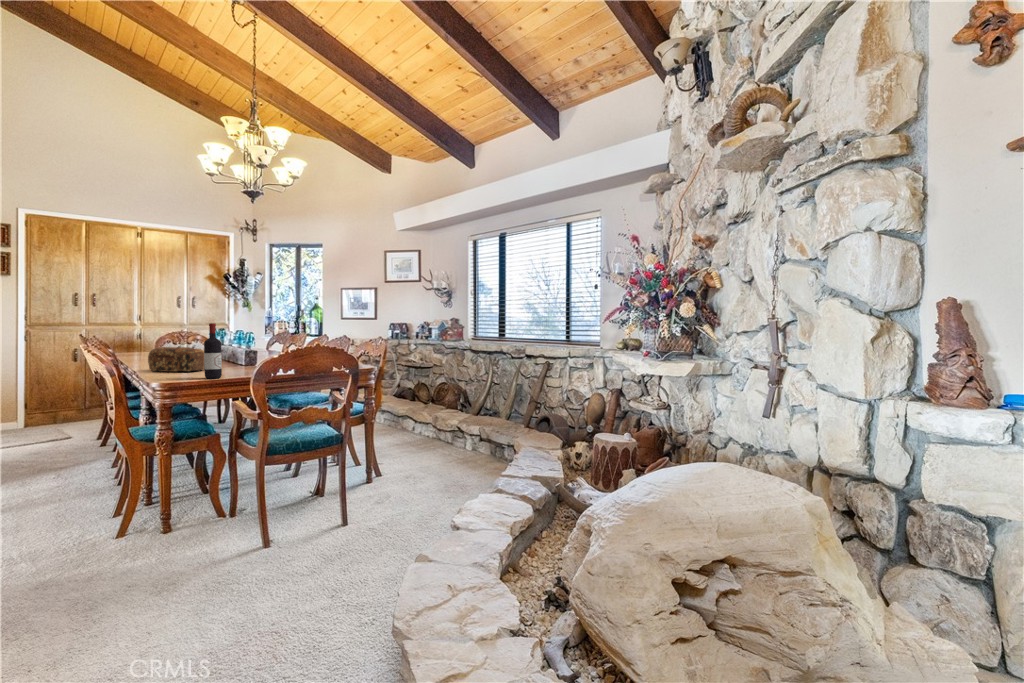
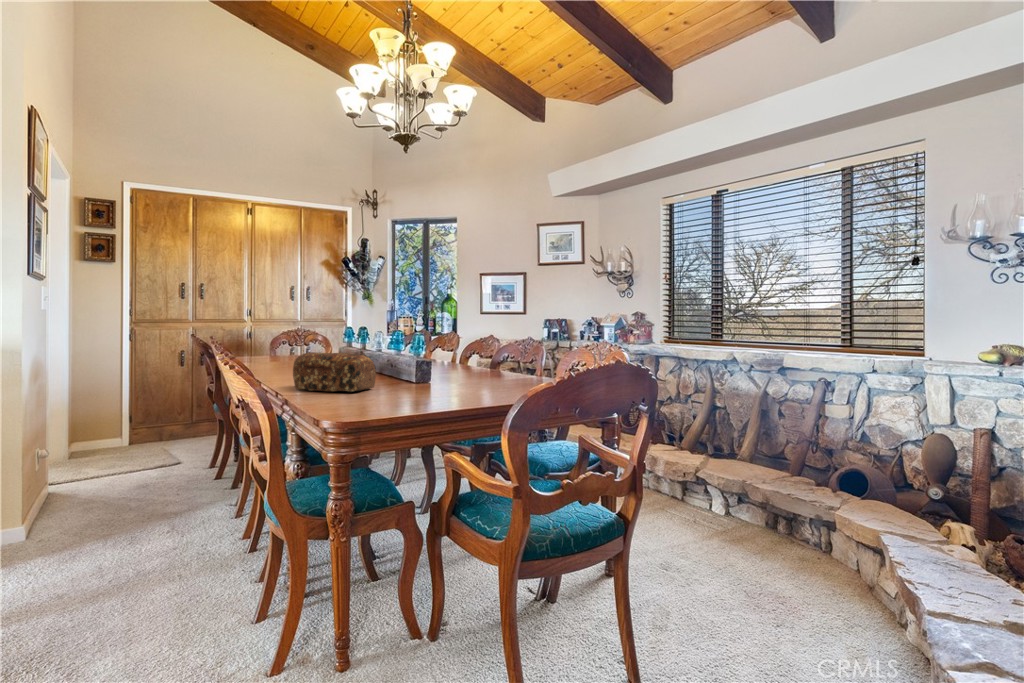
wine bottle: present [204,323,222,379] -> none [392,314,418,410]

